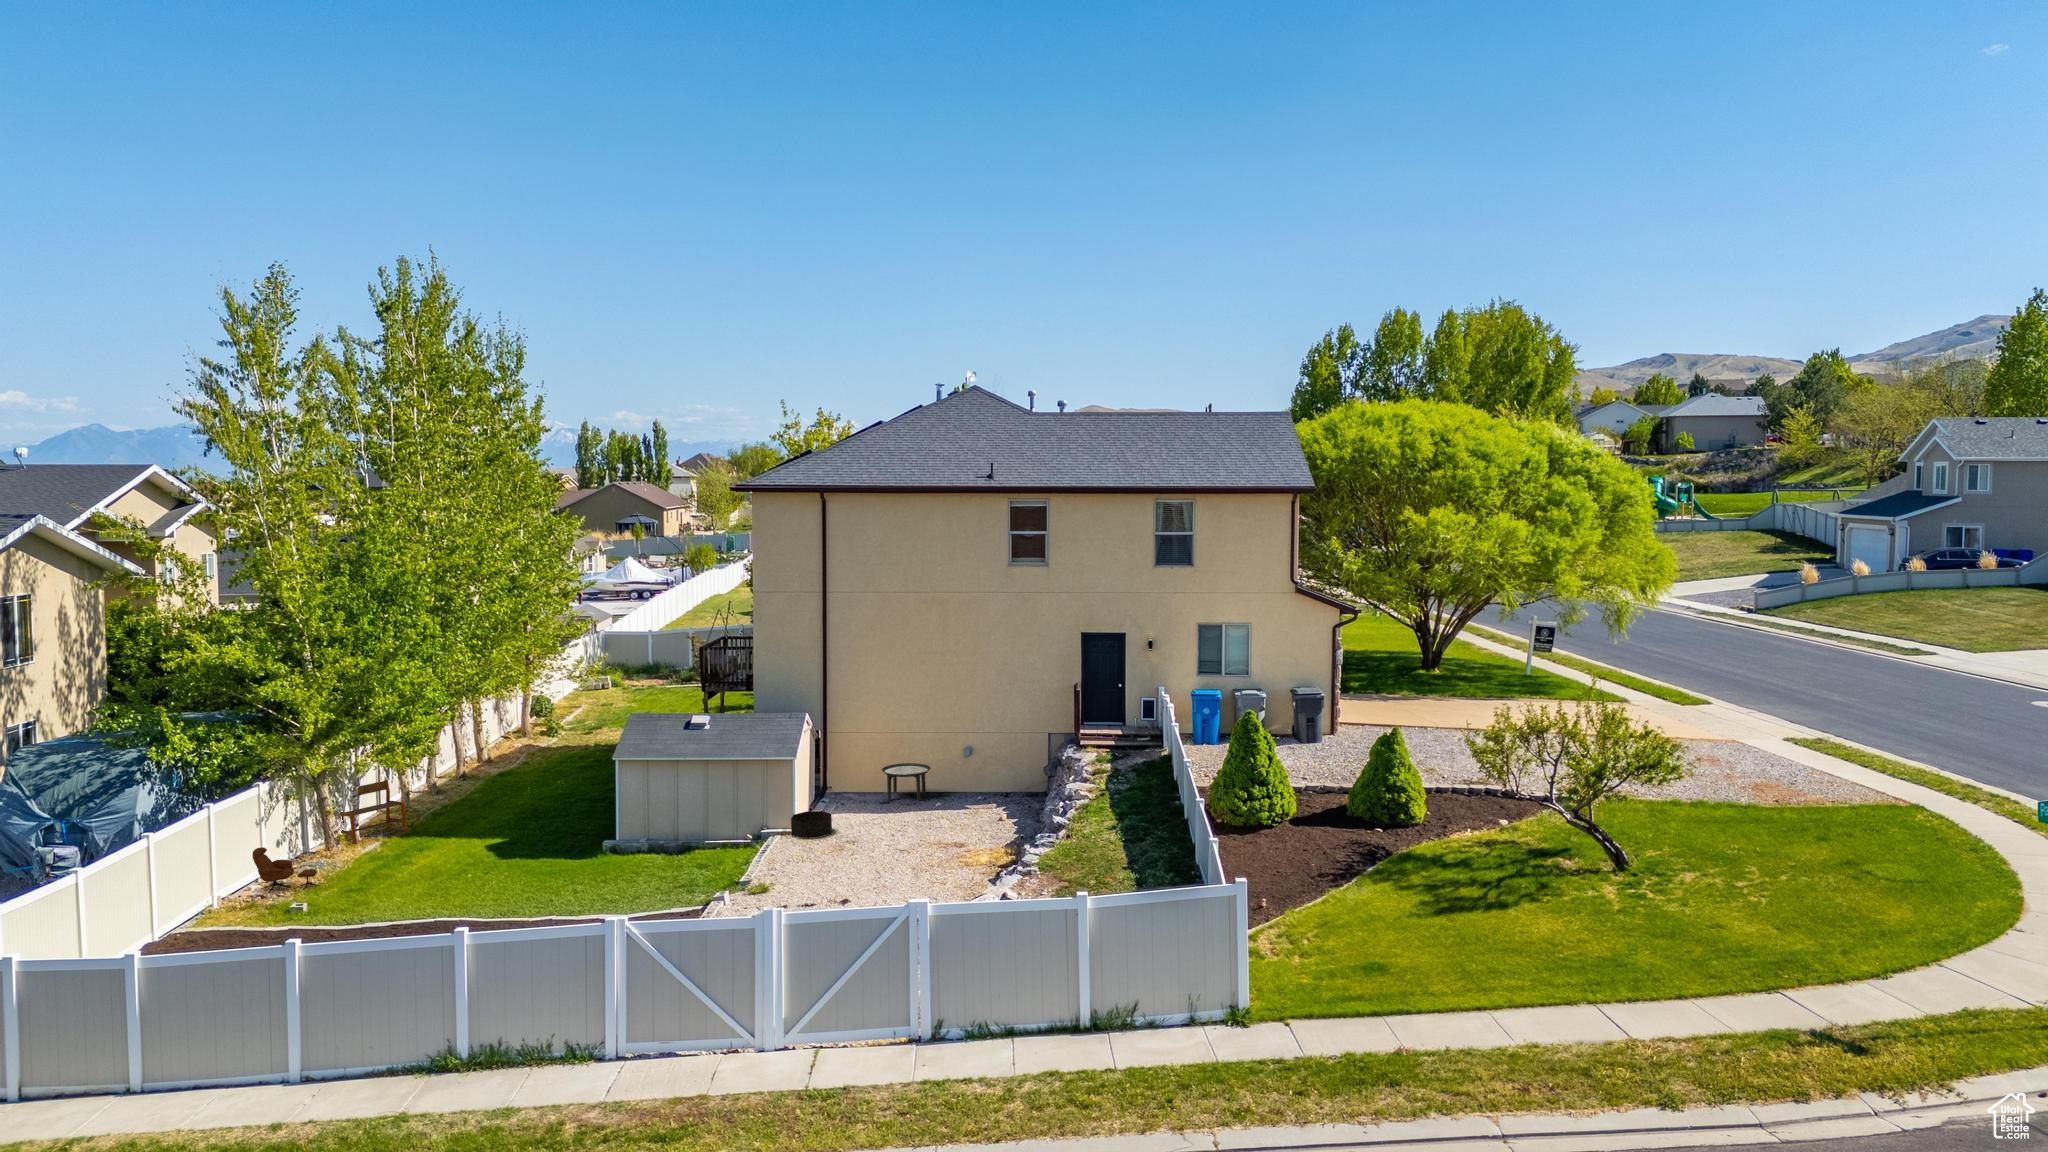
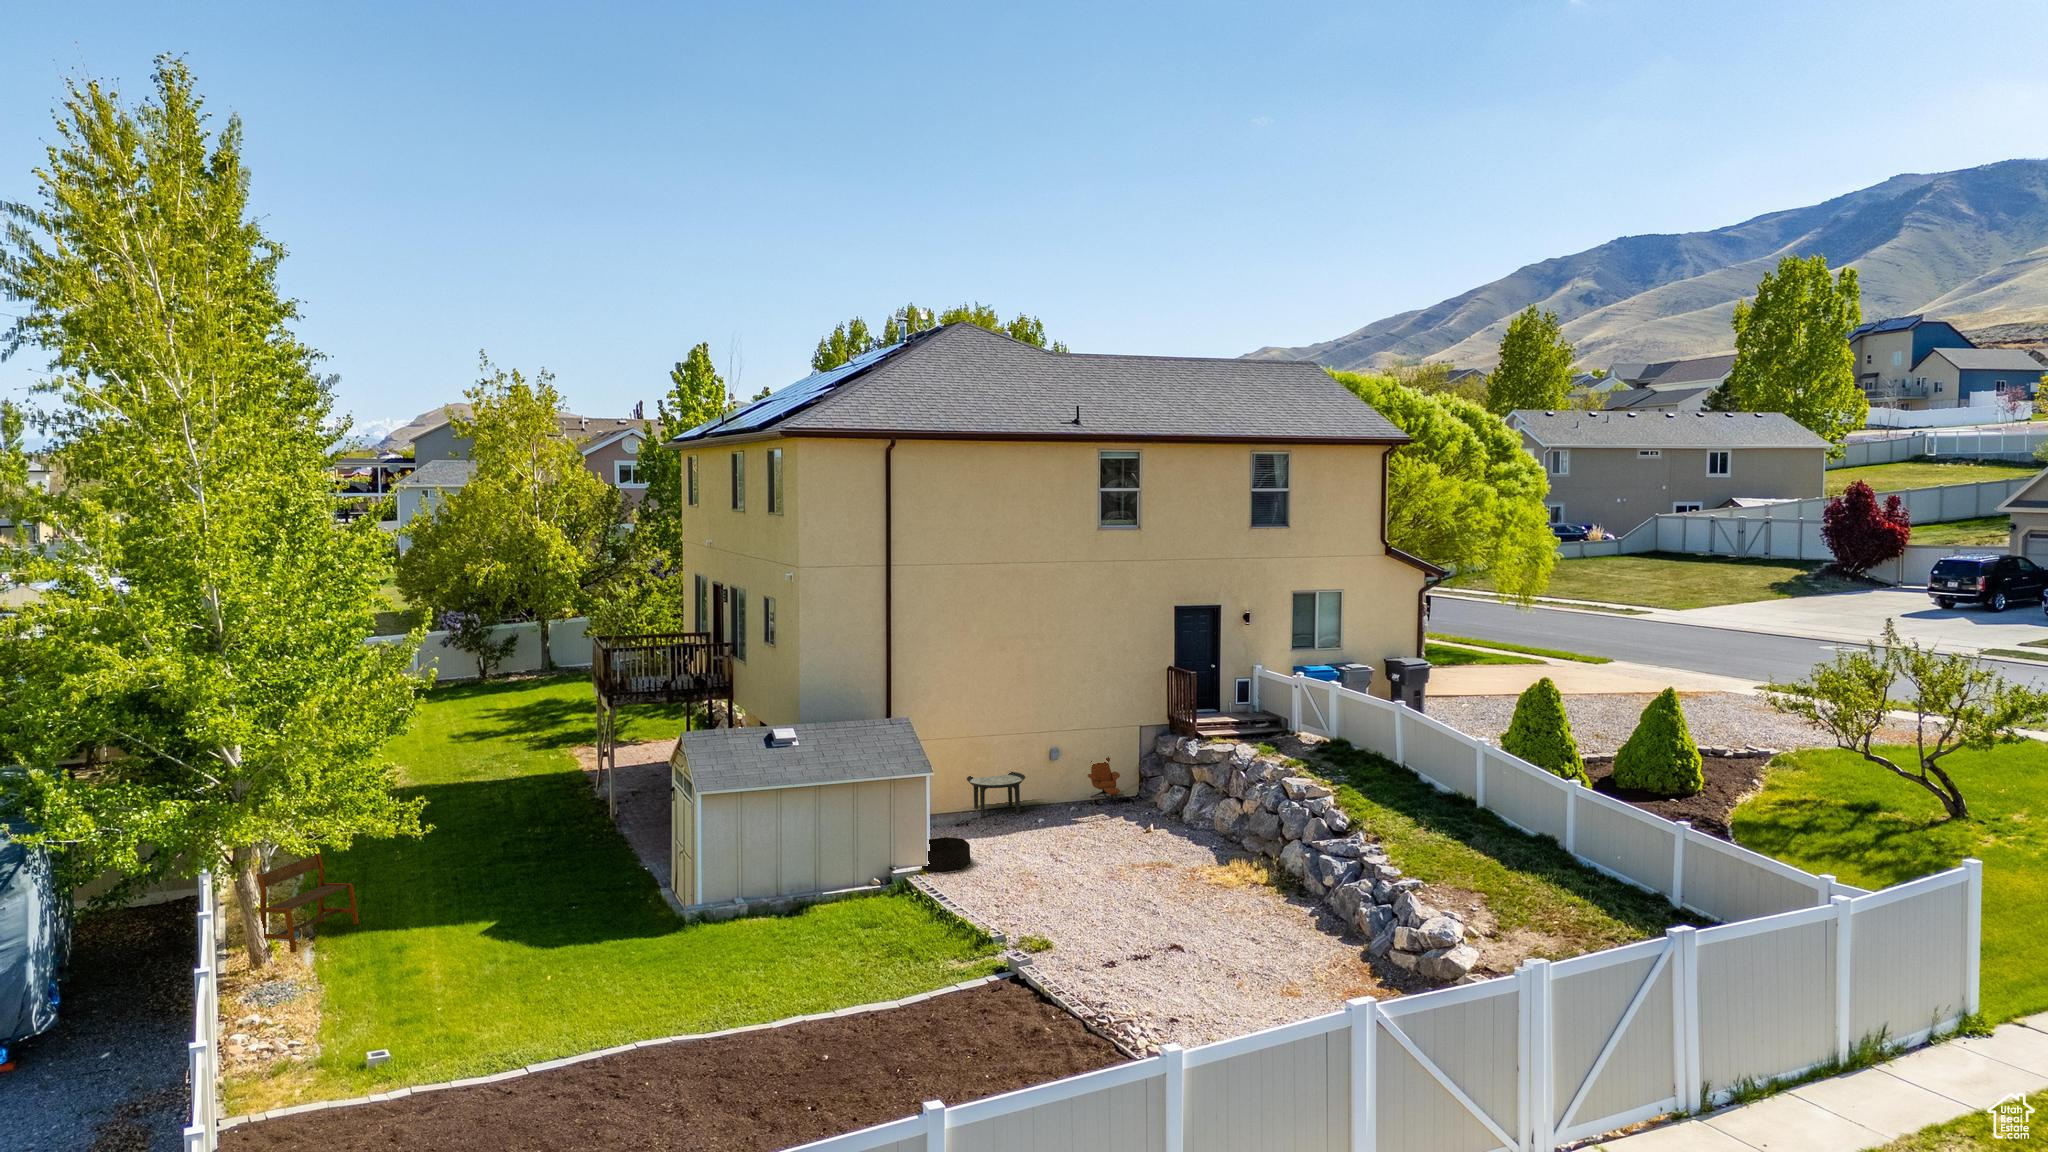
lounge chair: present [252,847,319,893] -> present [1087,757,1120,805]

